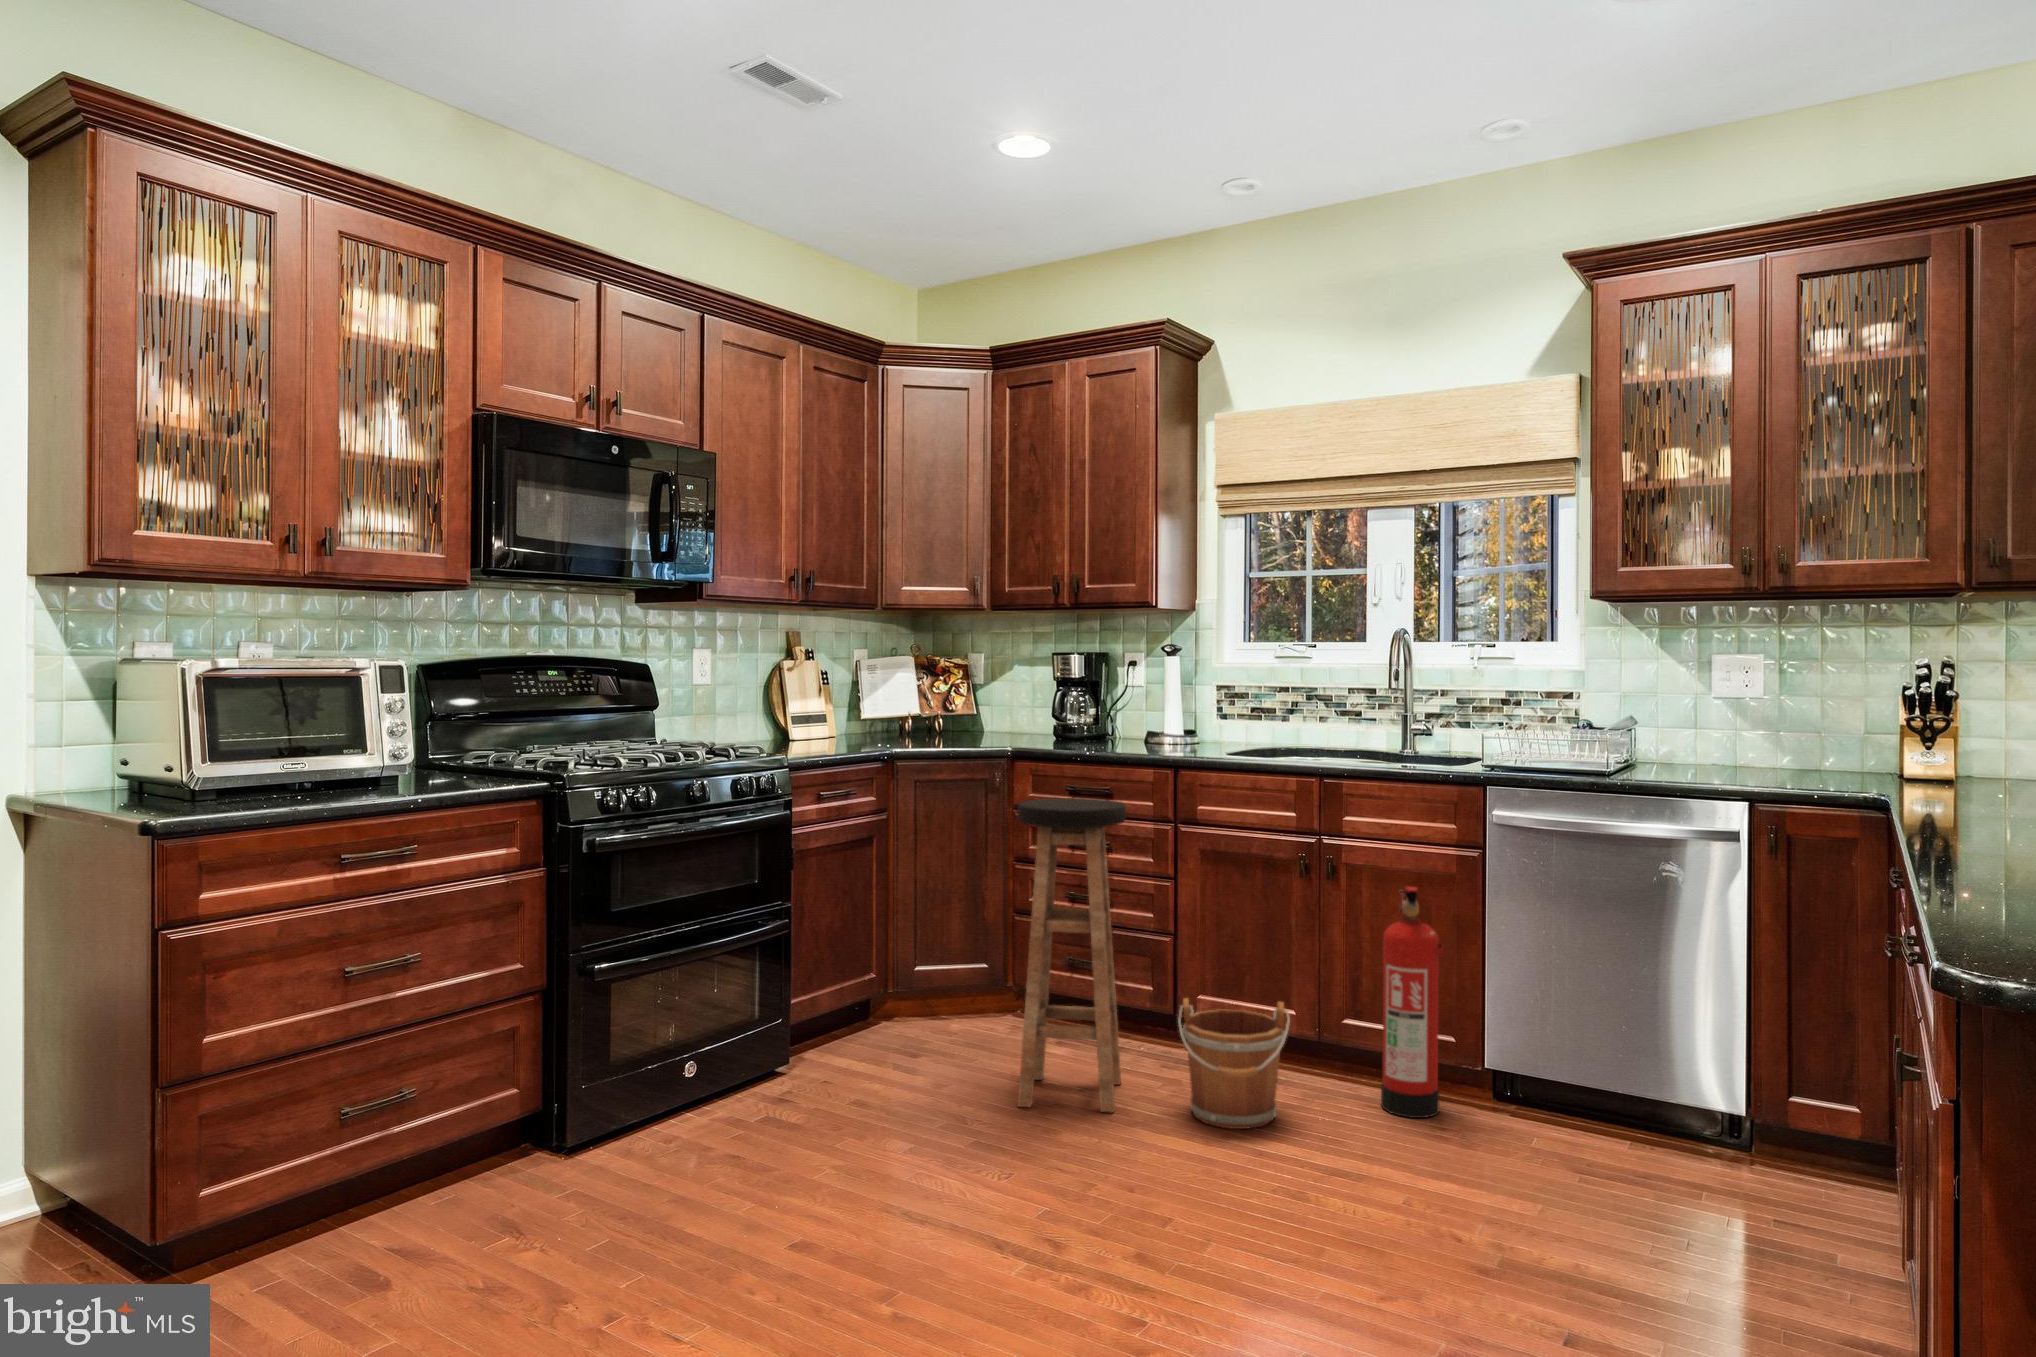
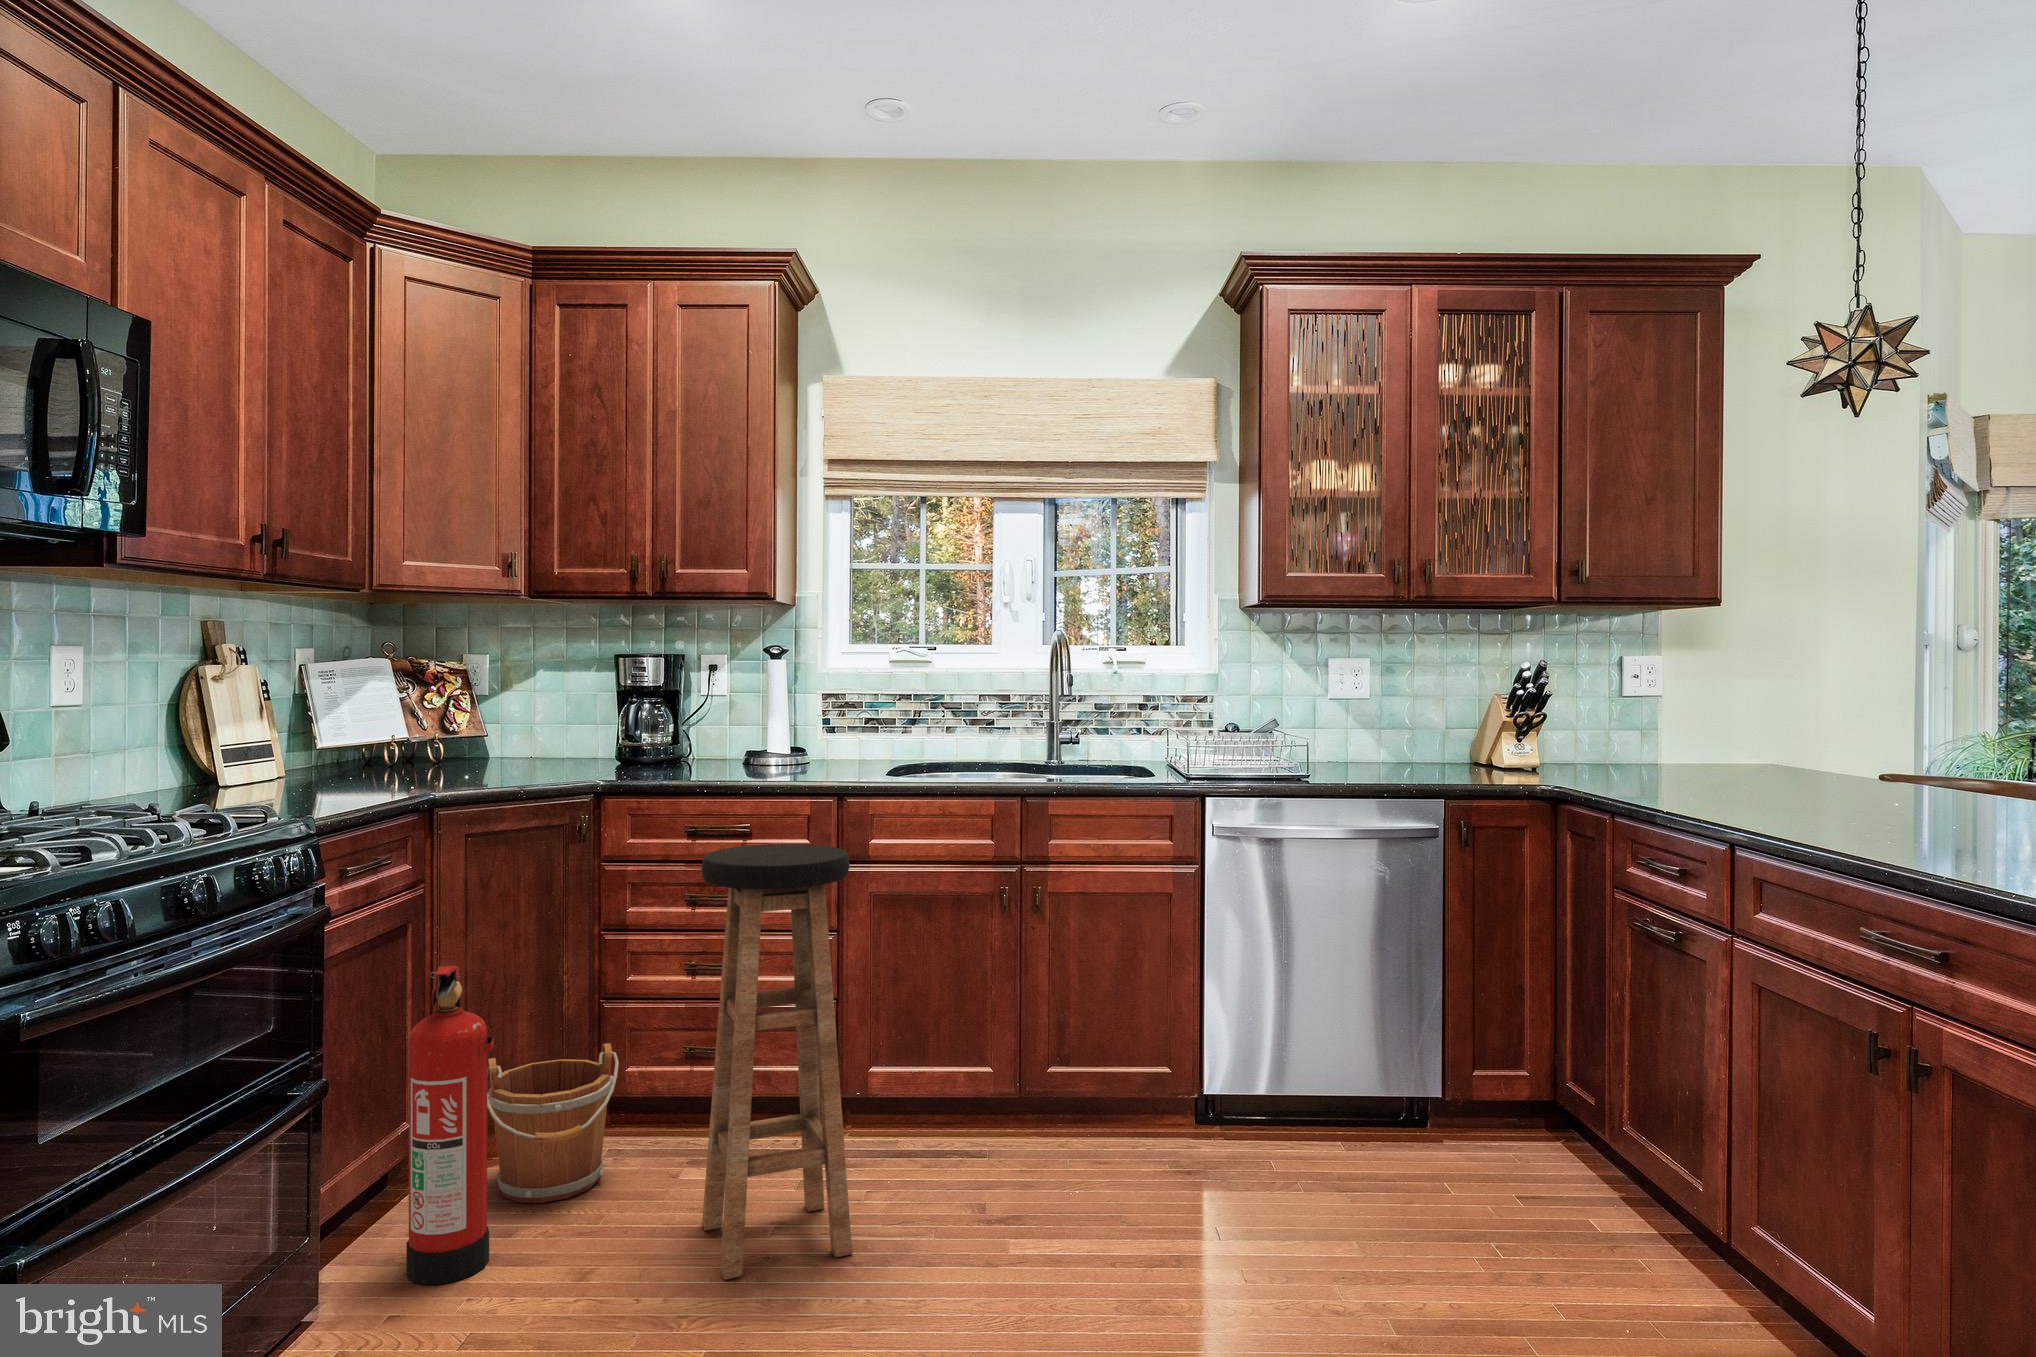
fire extinguisher: present [1381,887,1443,1118] -> present [406,966,494,1285]
bucket: present [1178,998,1290,1129] -> present [487,1043,619,1203]

